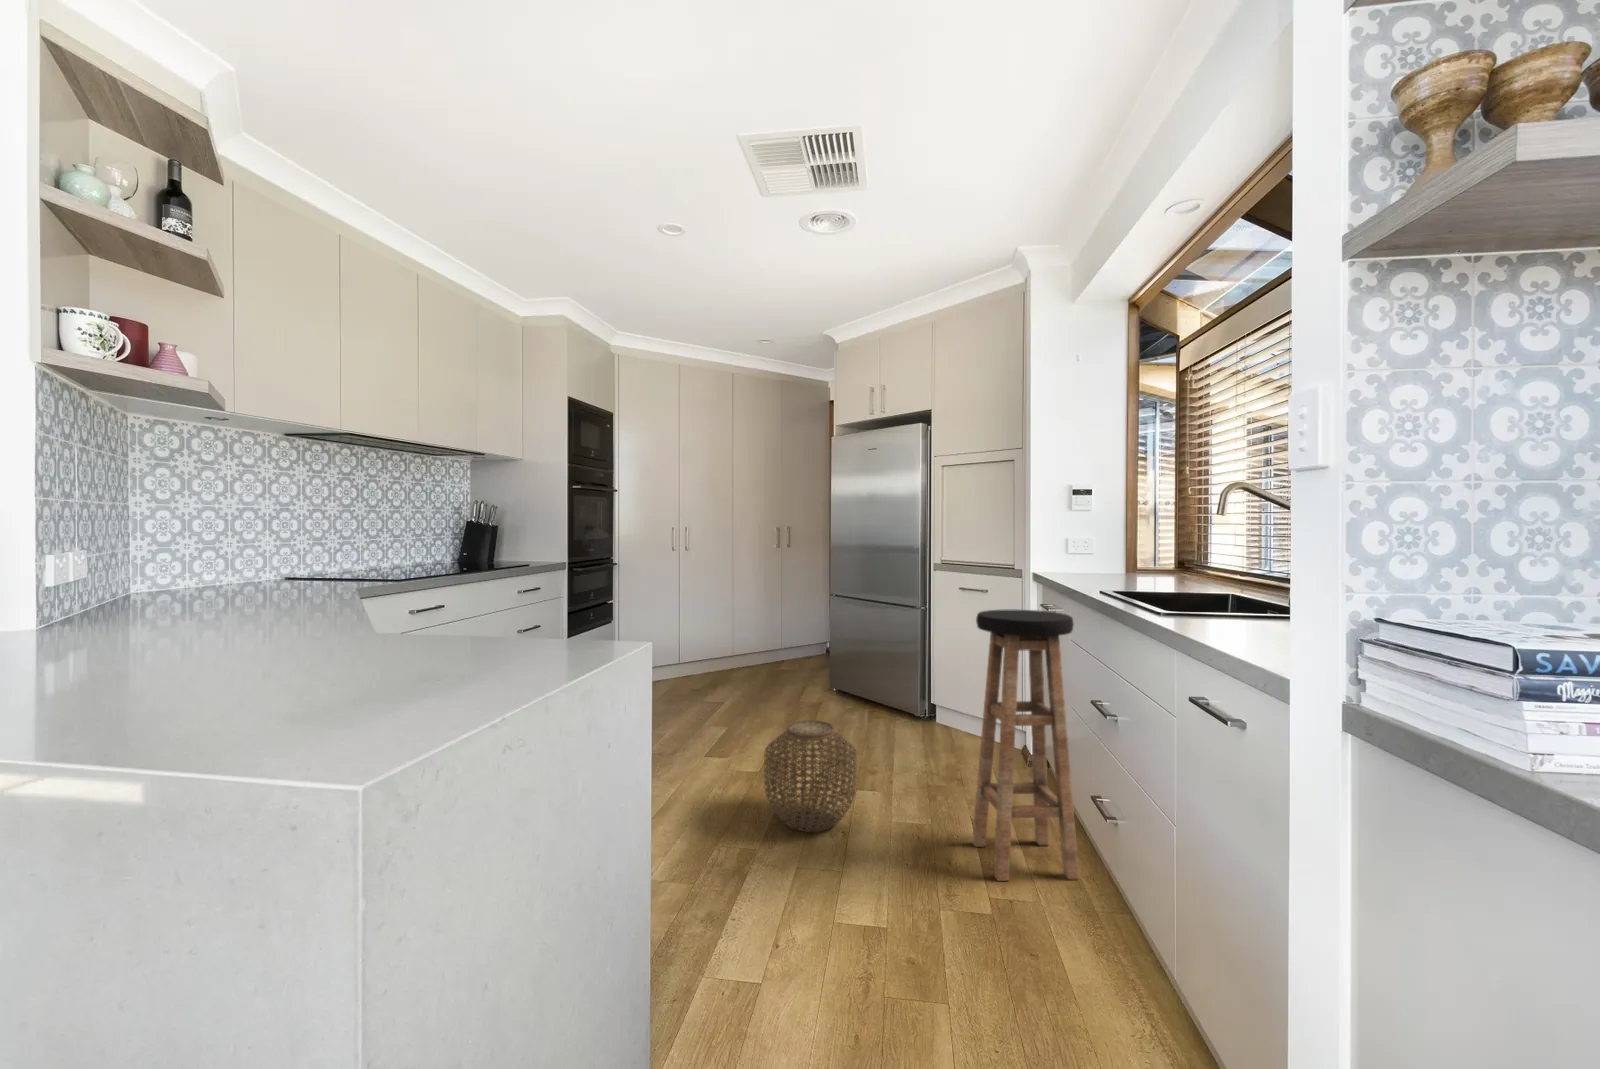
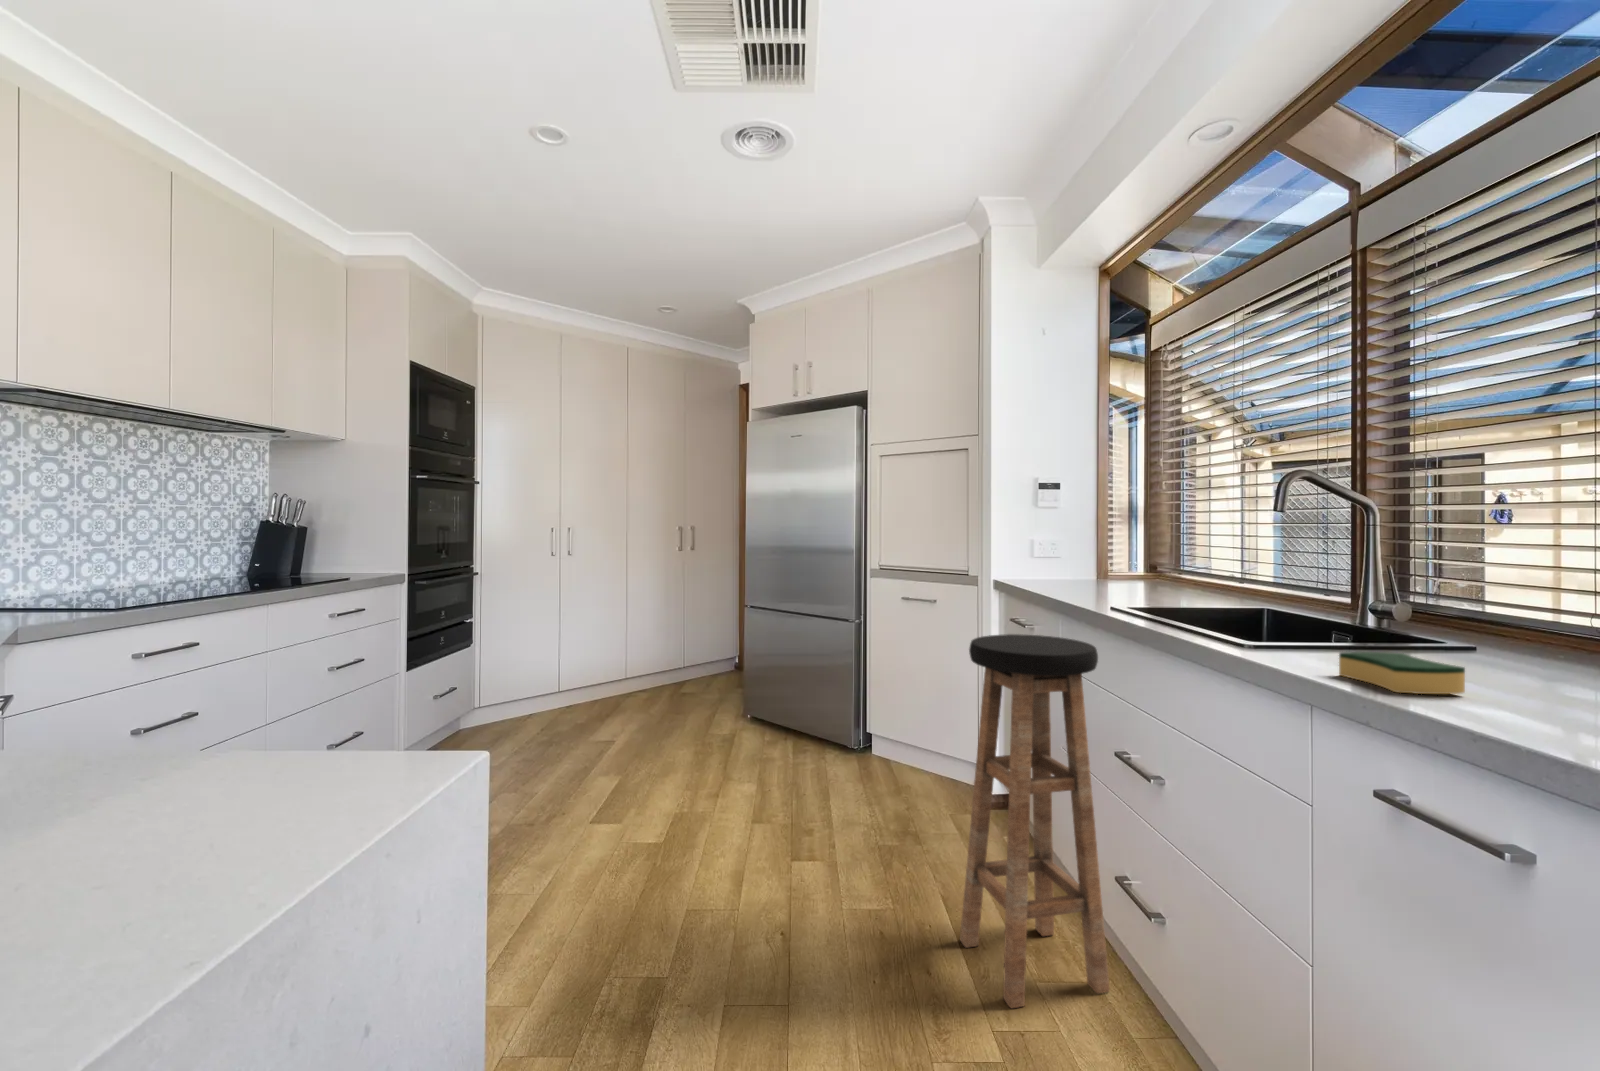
sponge: none [1187,611,1252,635] -> present [1339,652,1465,694]
woven basket: present [764,720,856,832] -> none [682,786,806,945]

